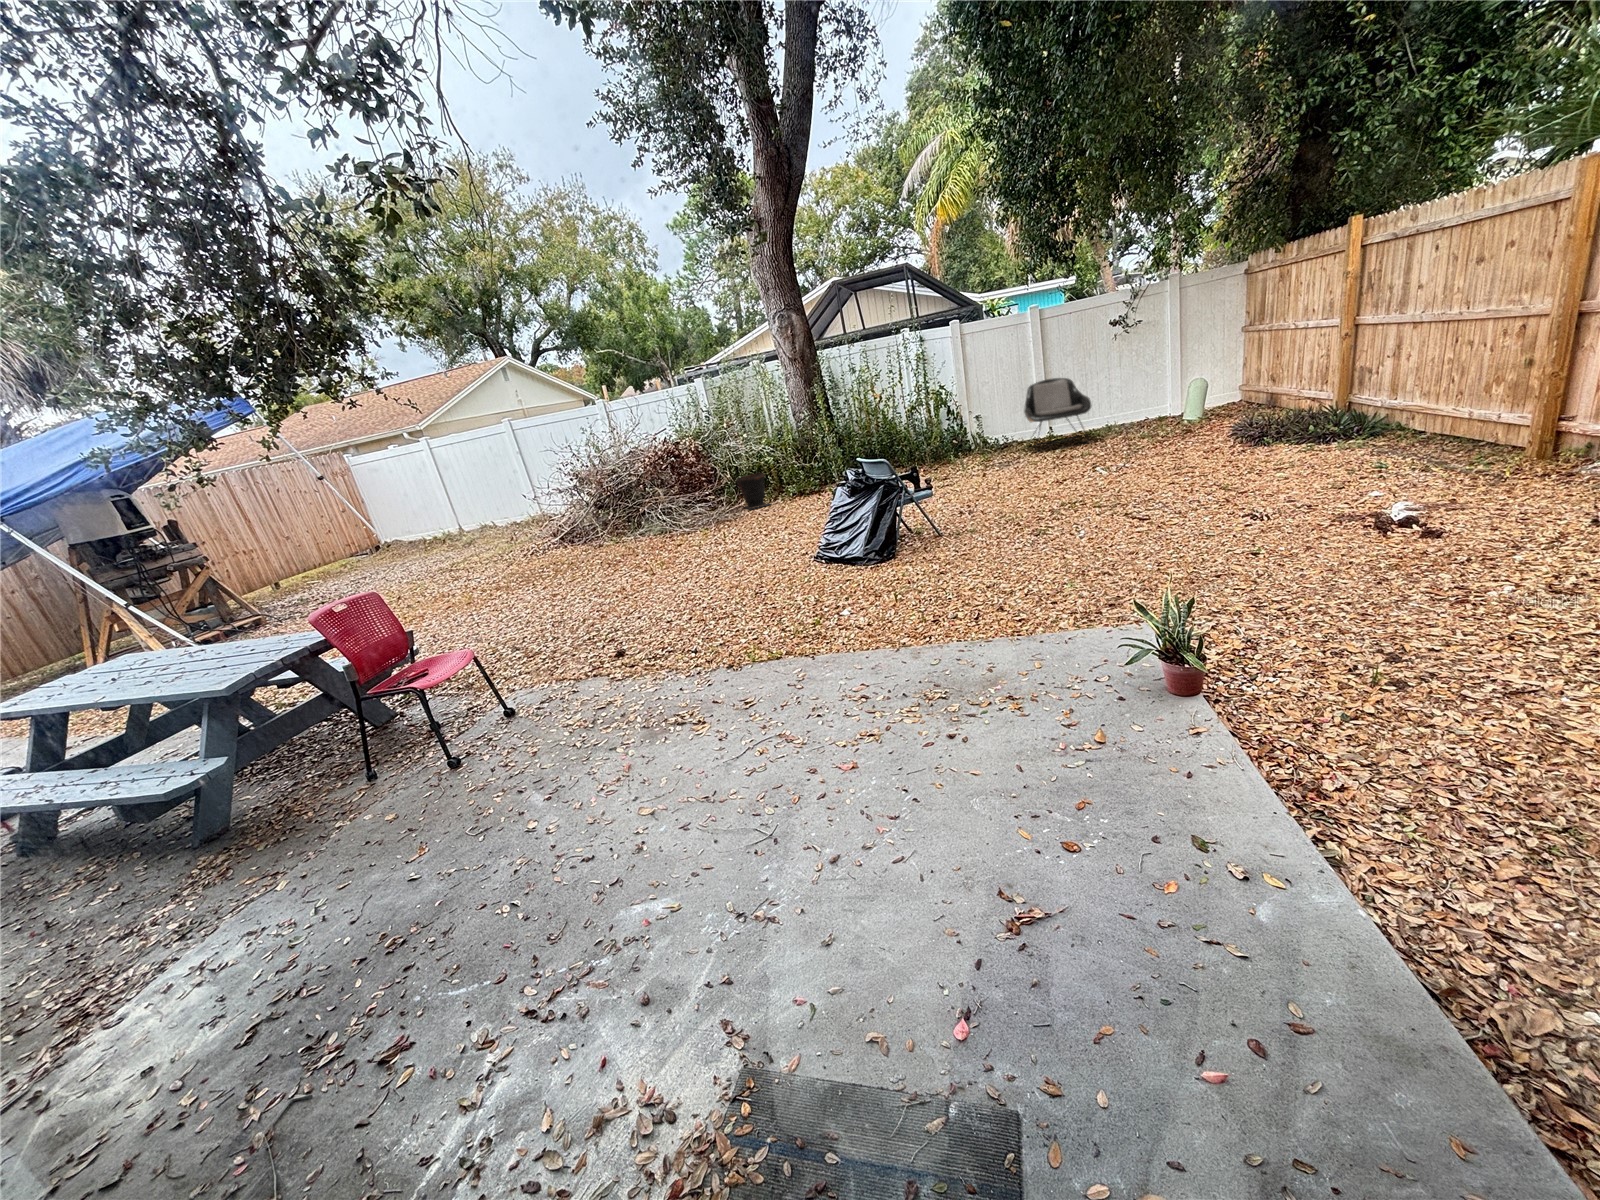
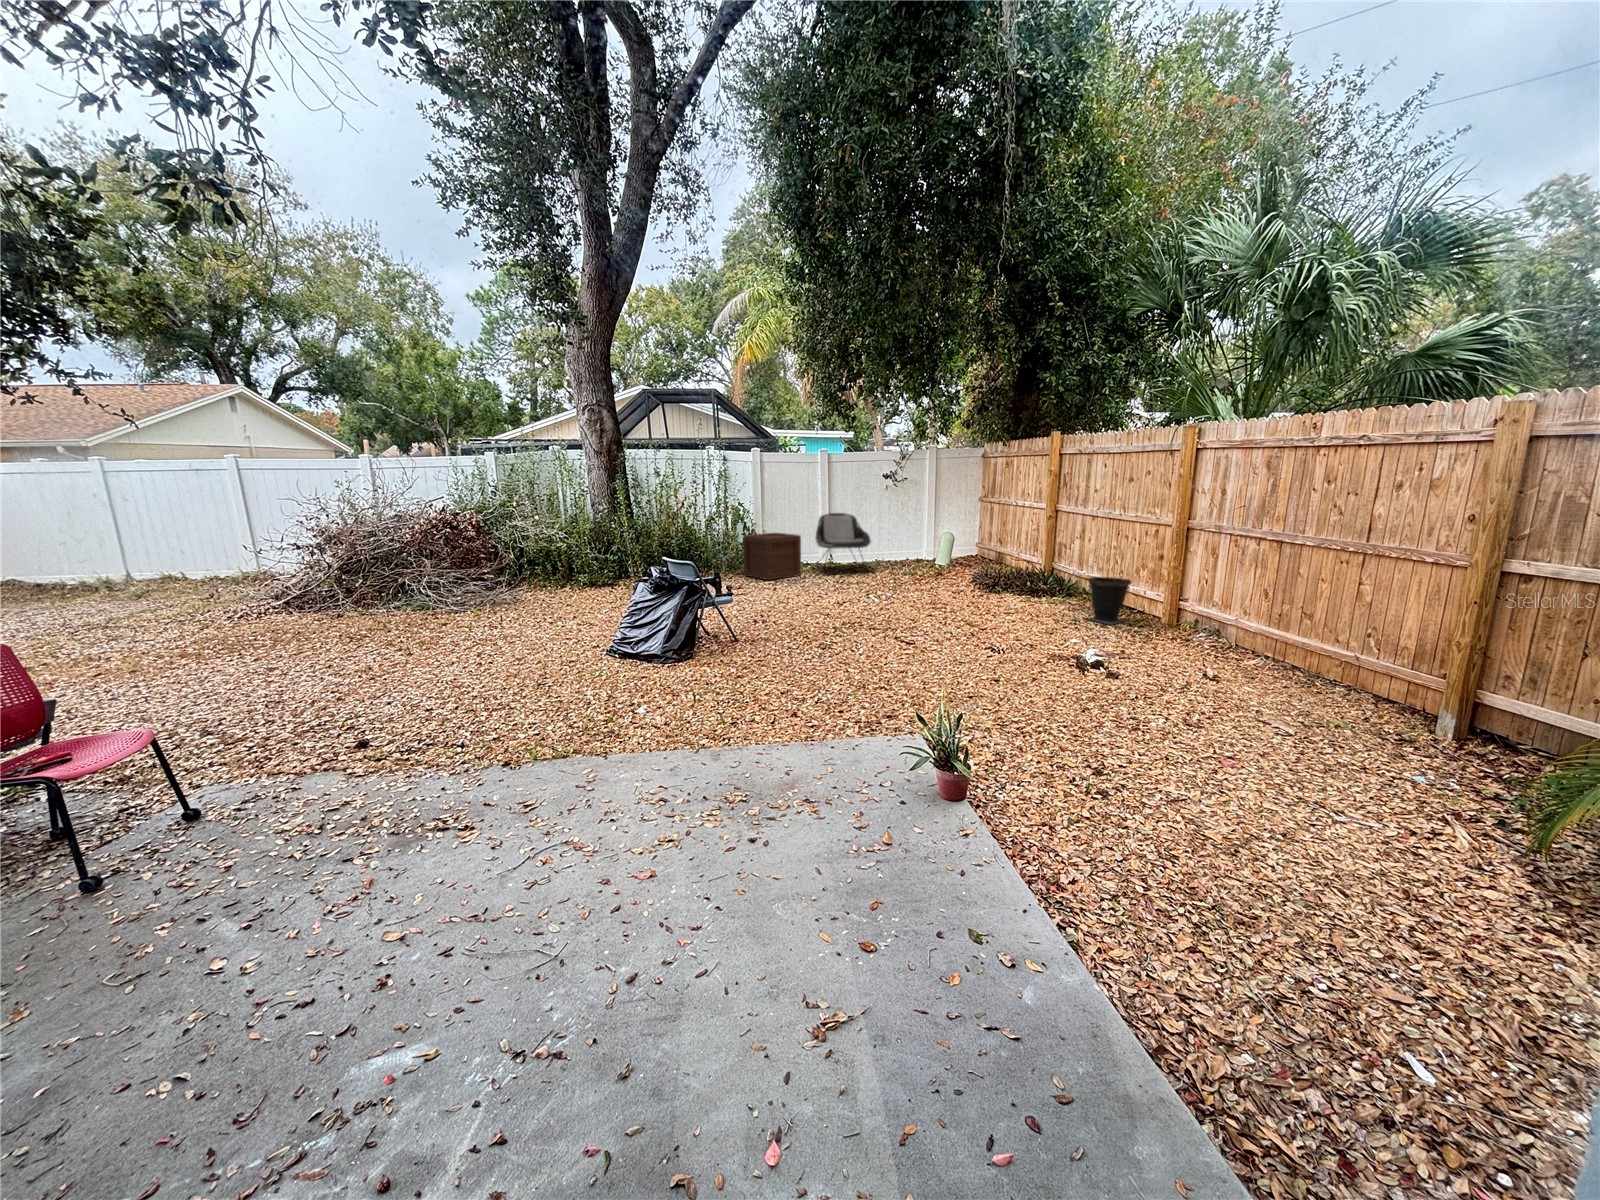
wooden crate: none [942,412,1010,467] -> present [743,533,801,580]
bucket: present [736,473,768,509] -> present [1087,577,1132,625]

